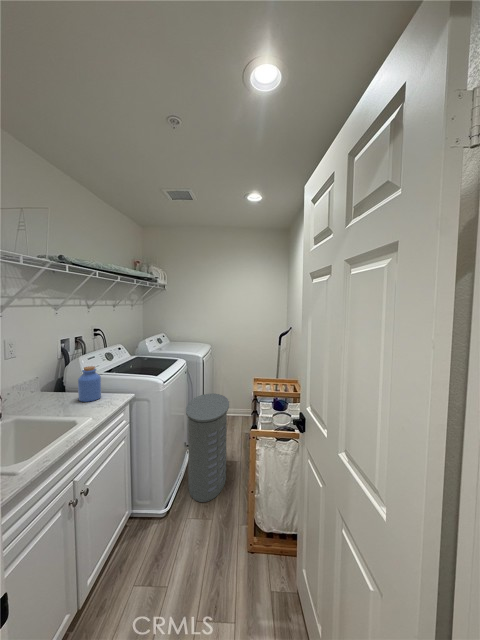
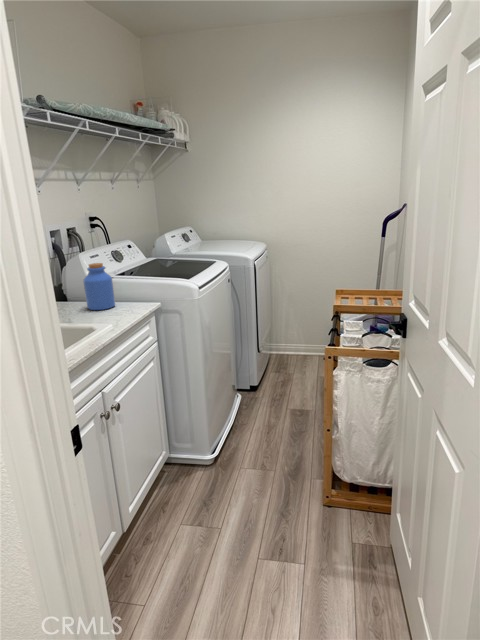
laundry hamper: present [186,393,229,502] -> none [231,311,295,452]

